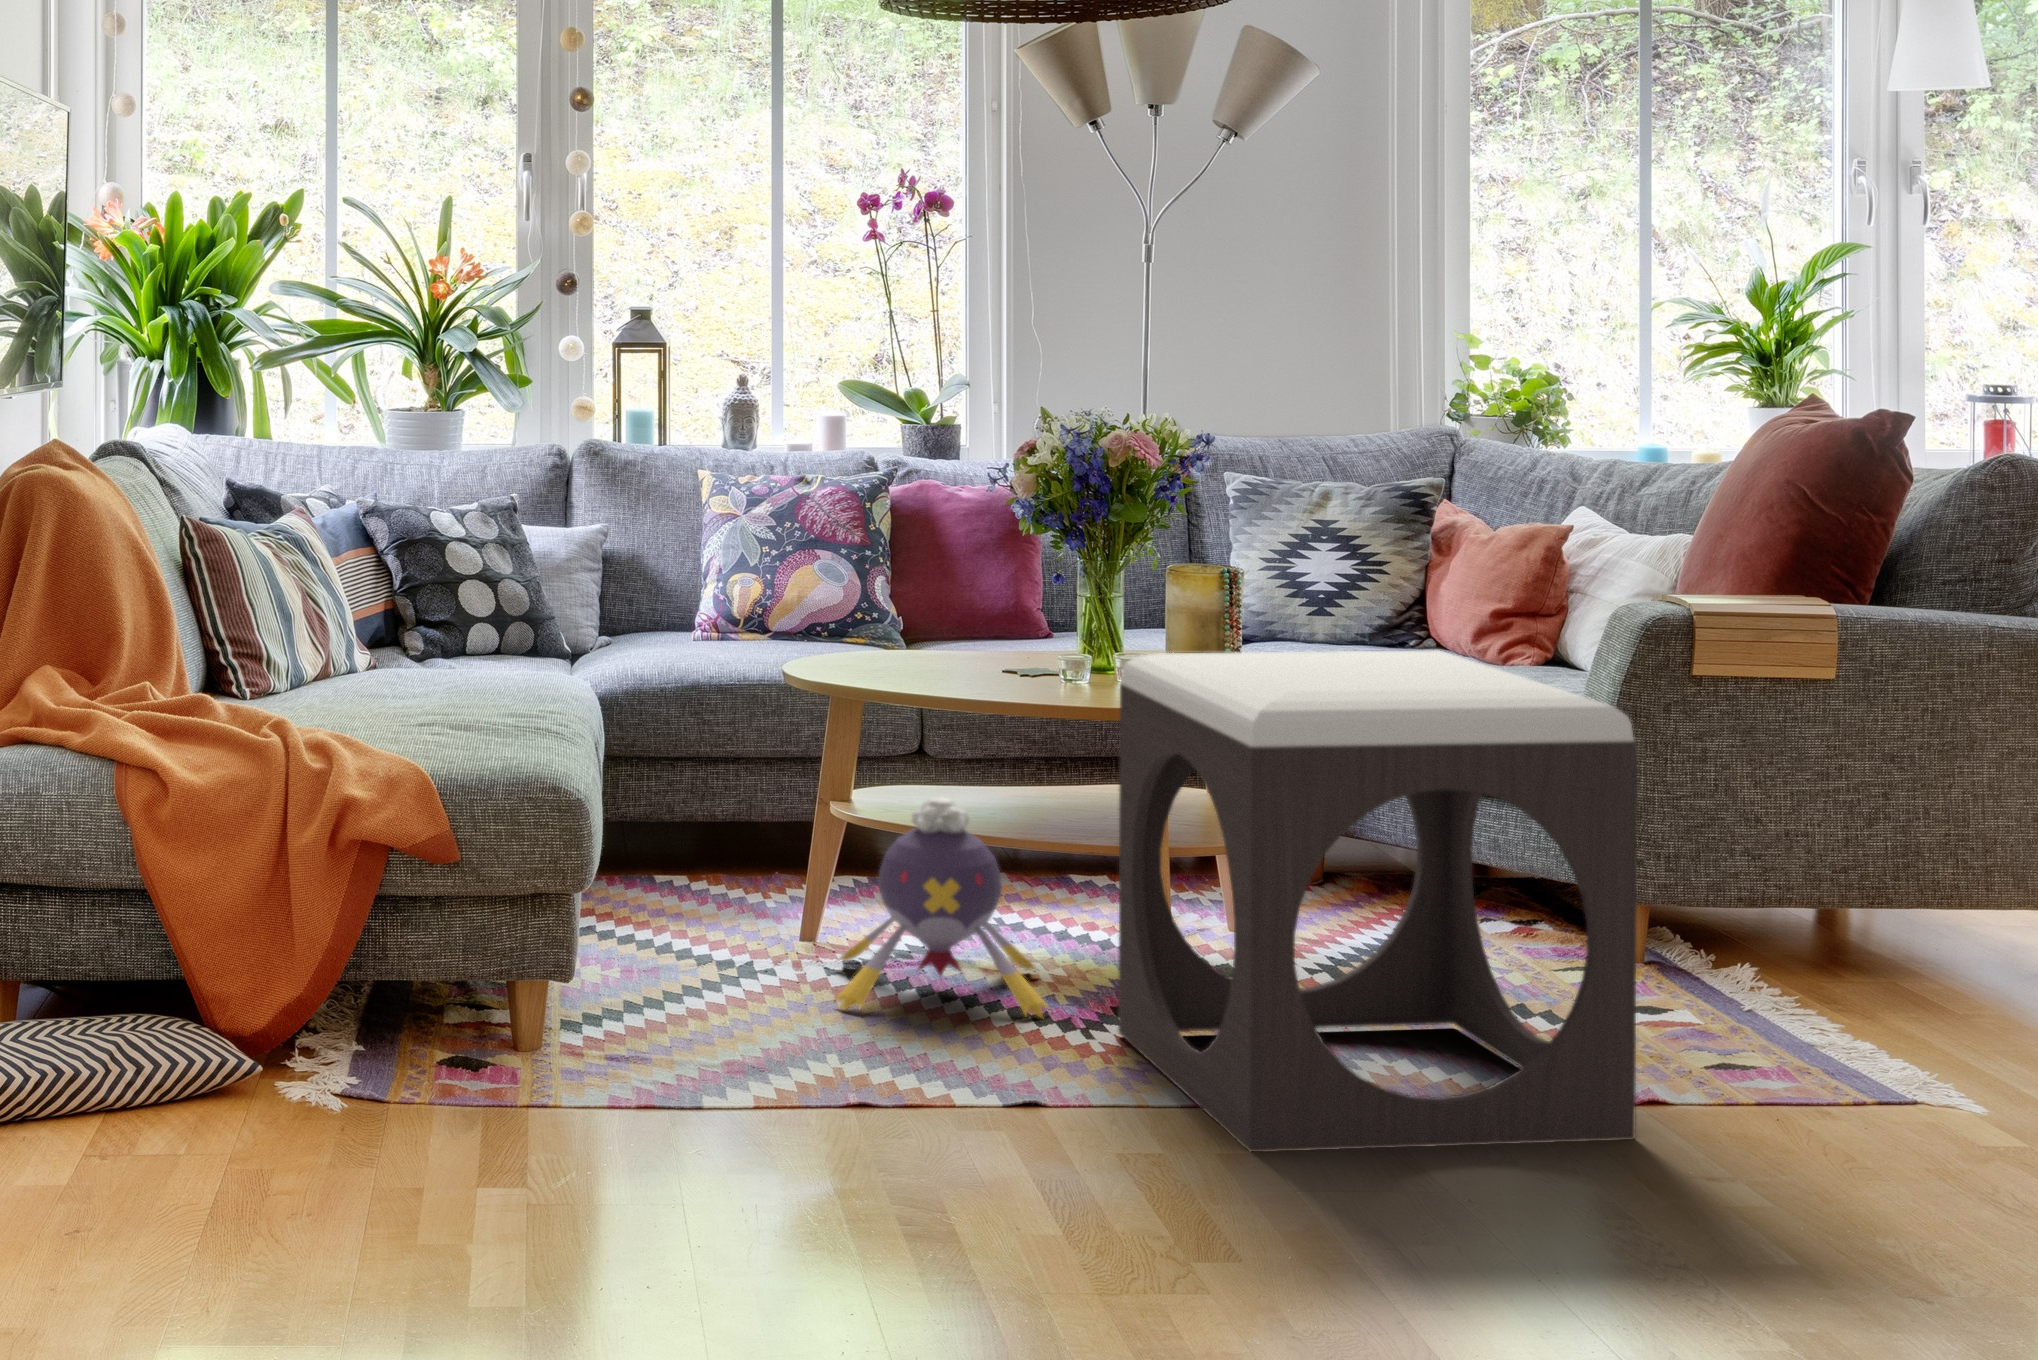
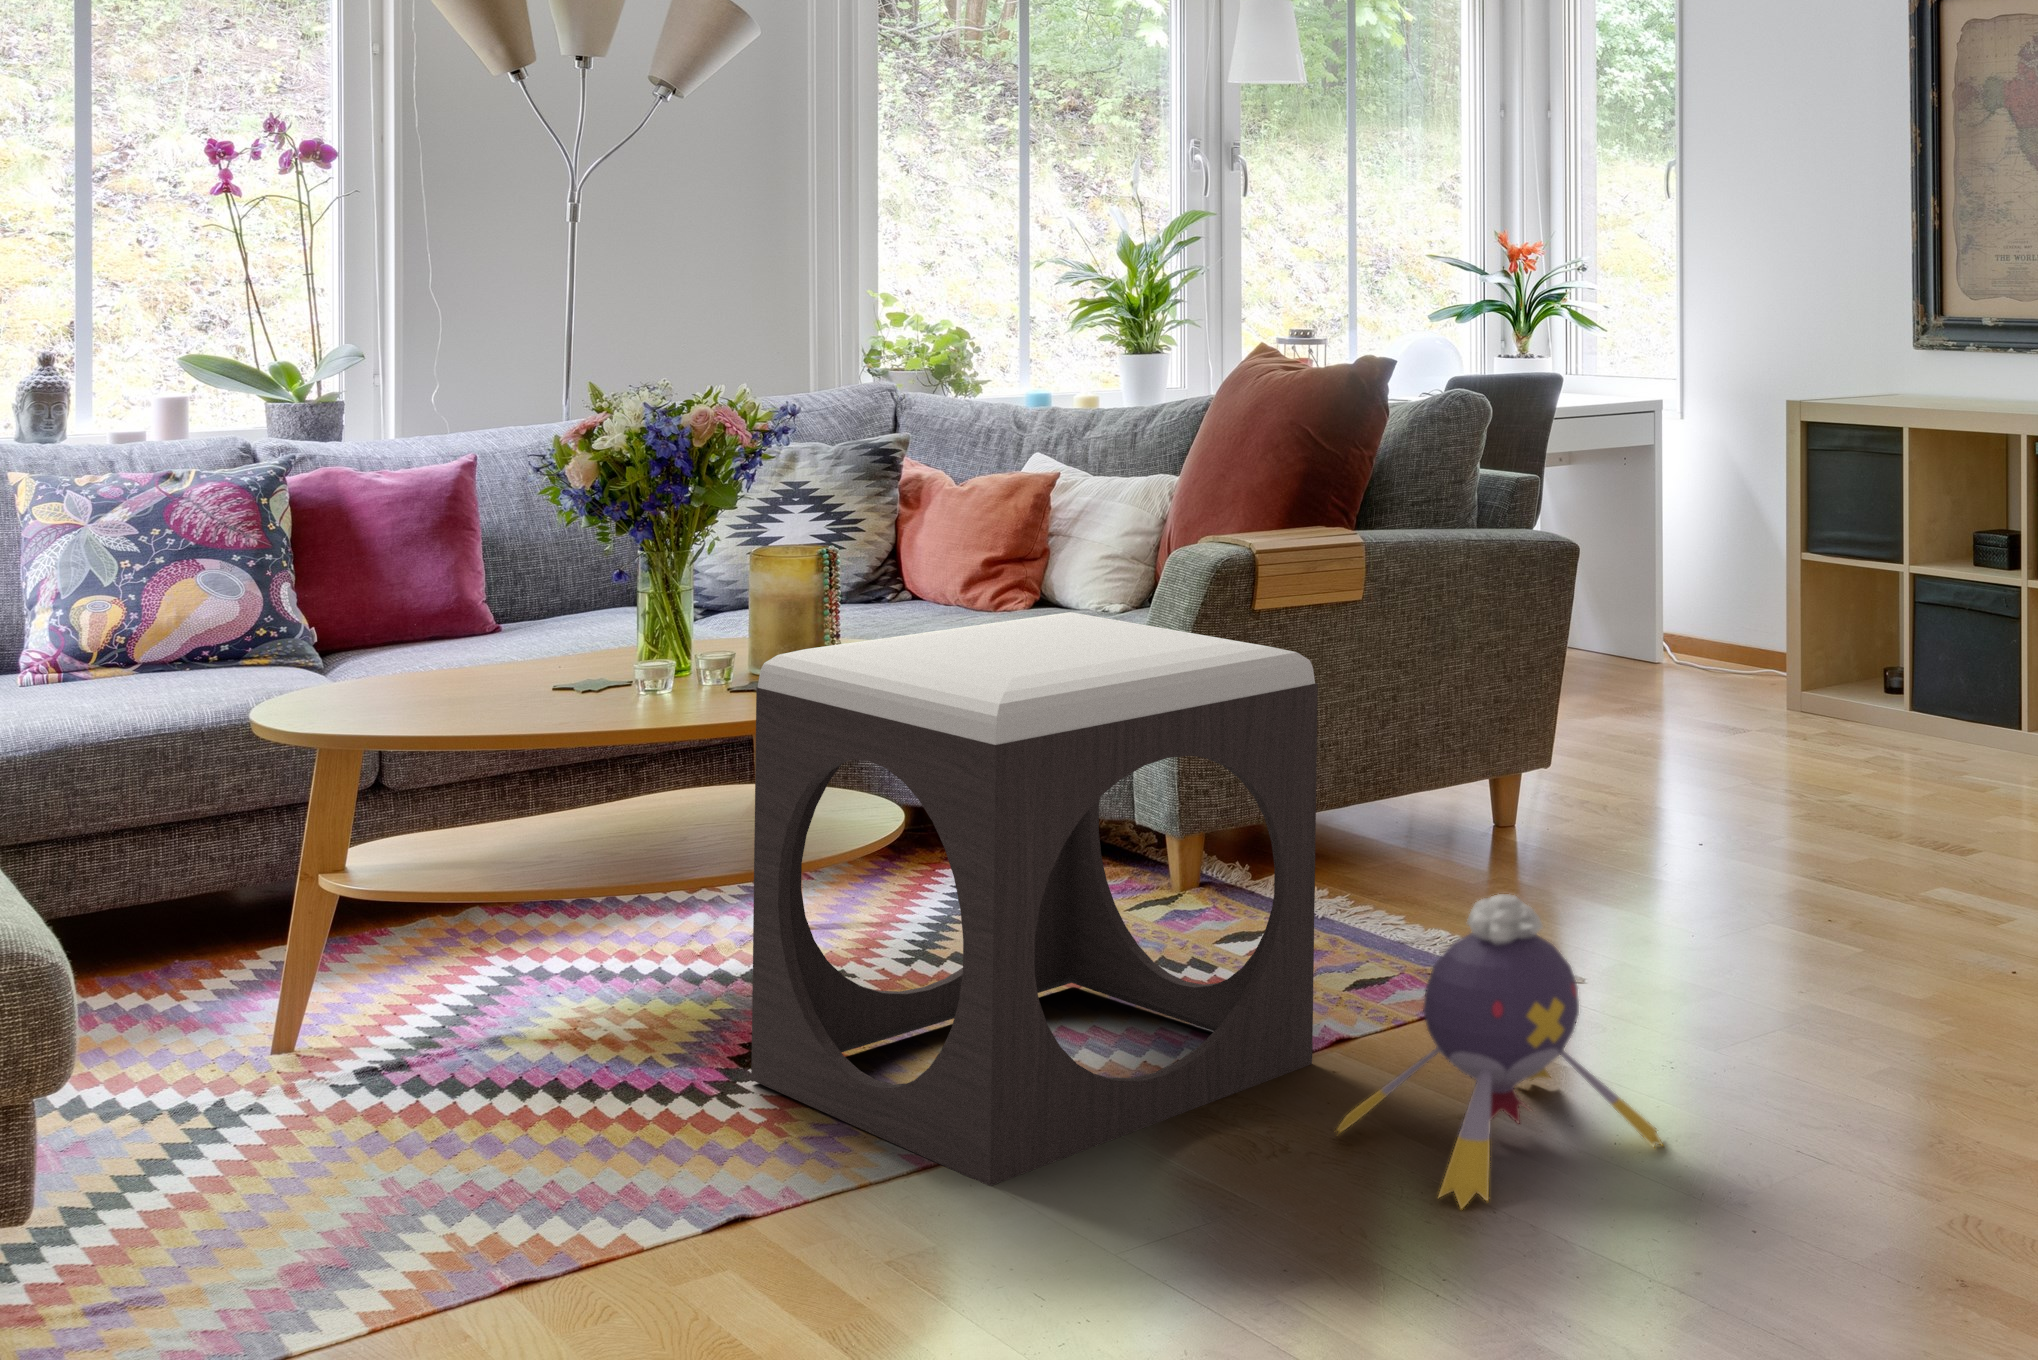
plush toy: present [835,797,1049,1018] -> present [1334,894,1662,1210]

